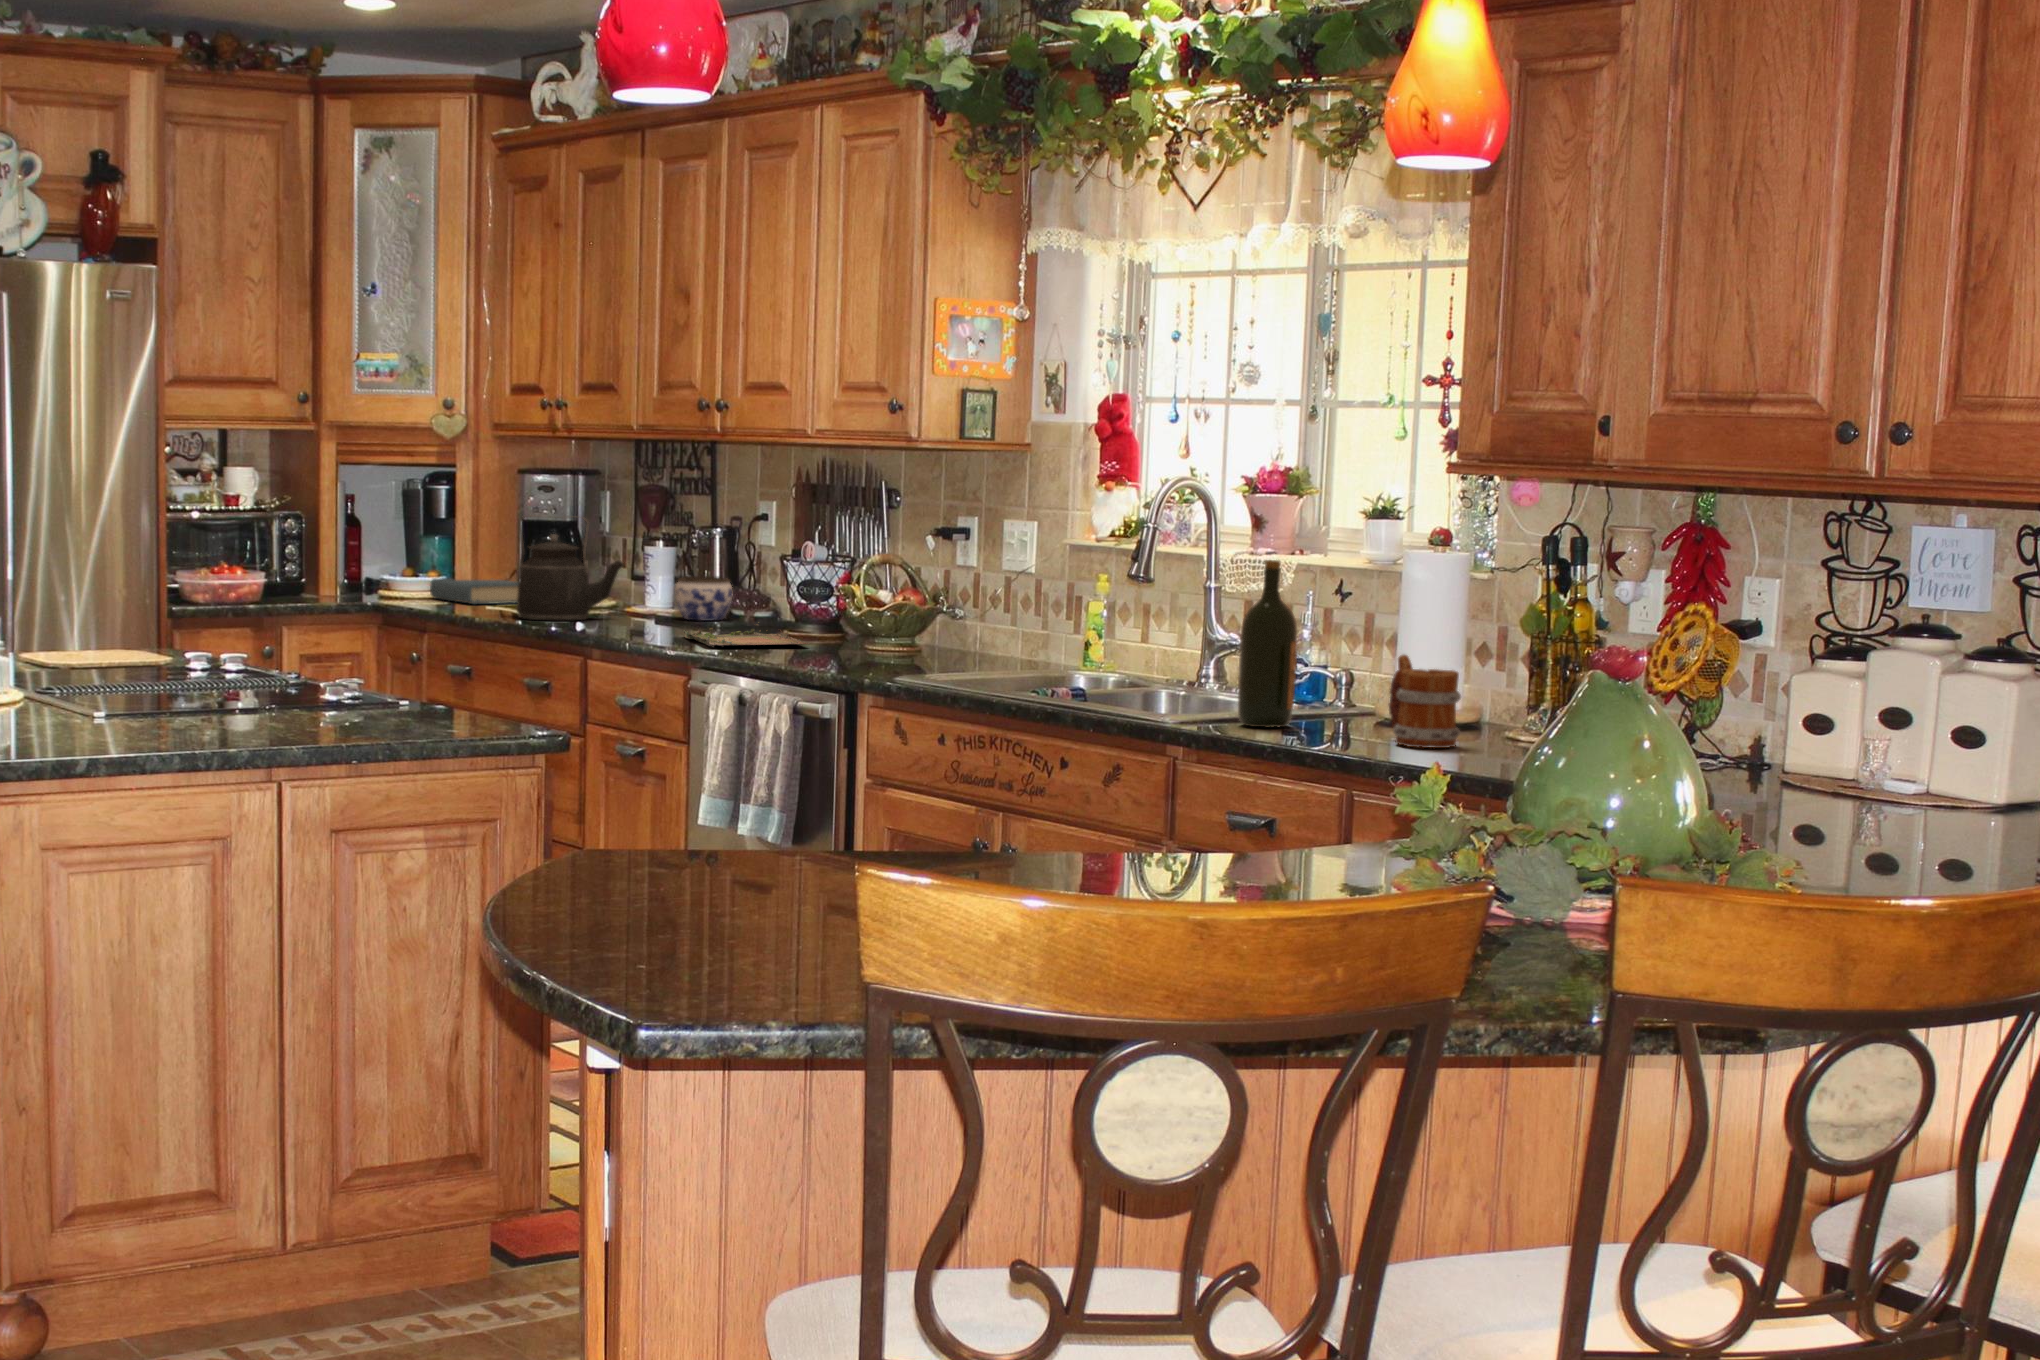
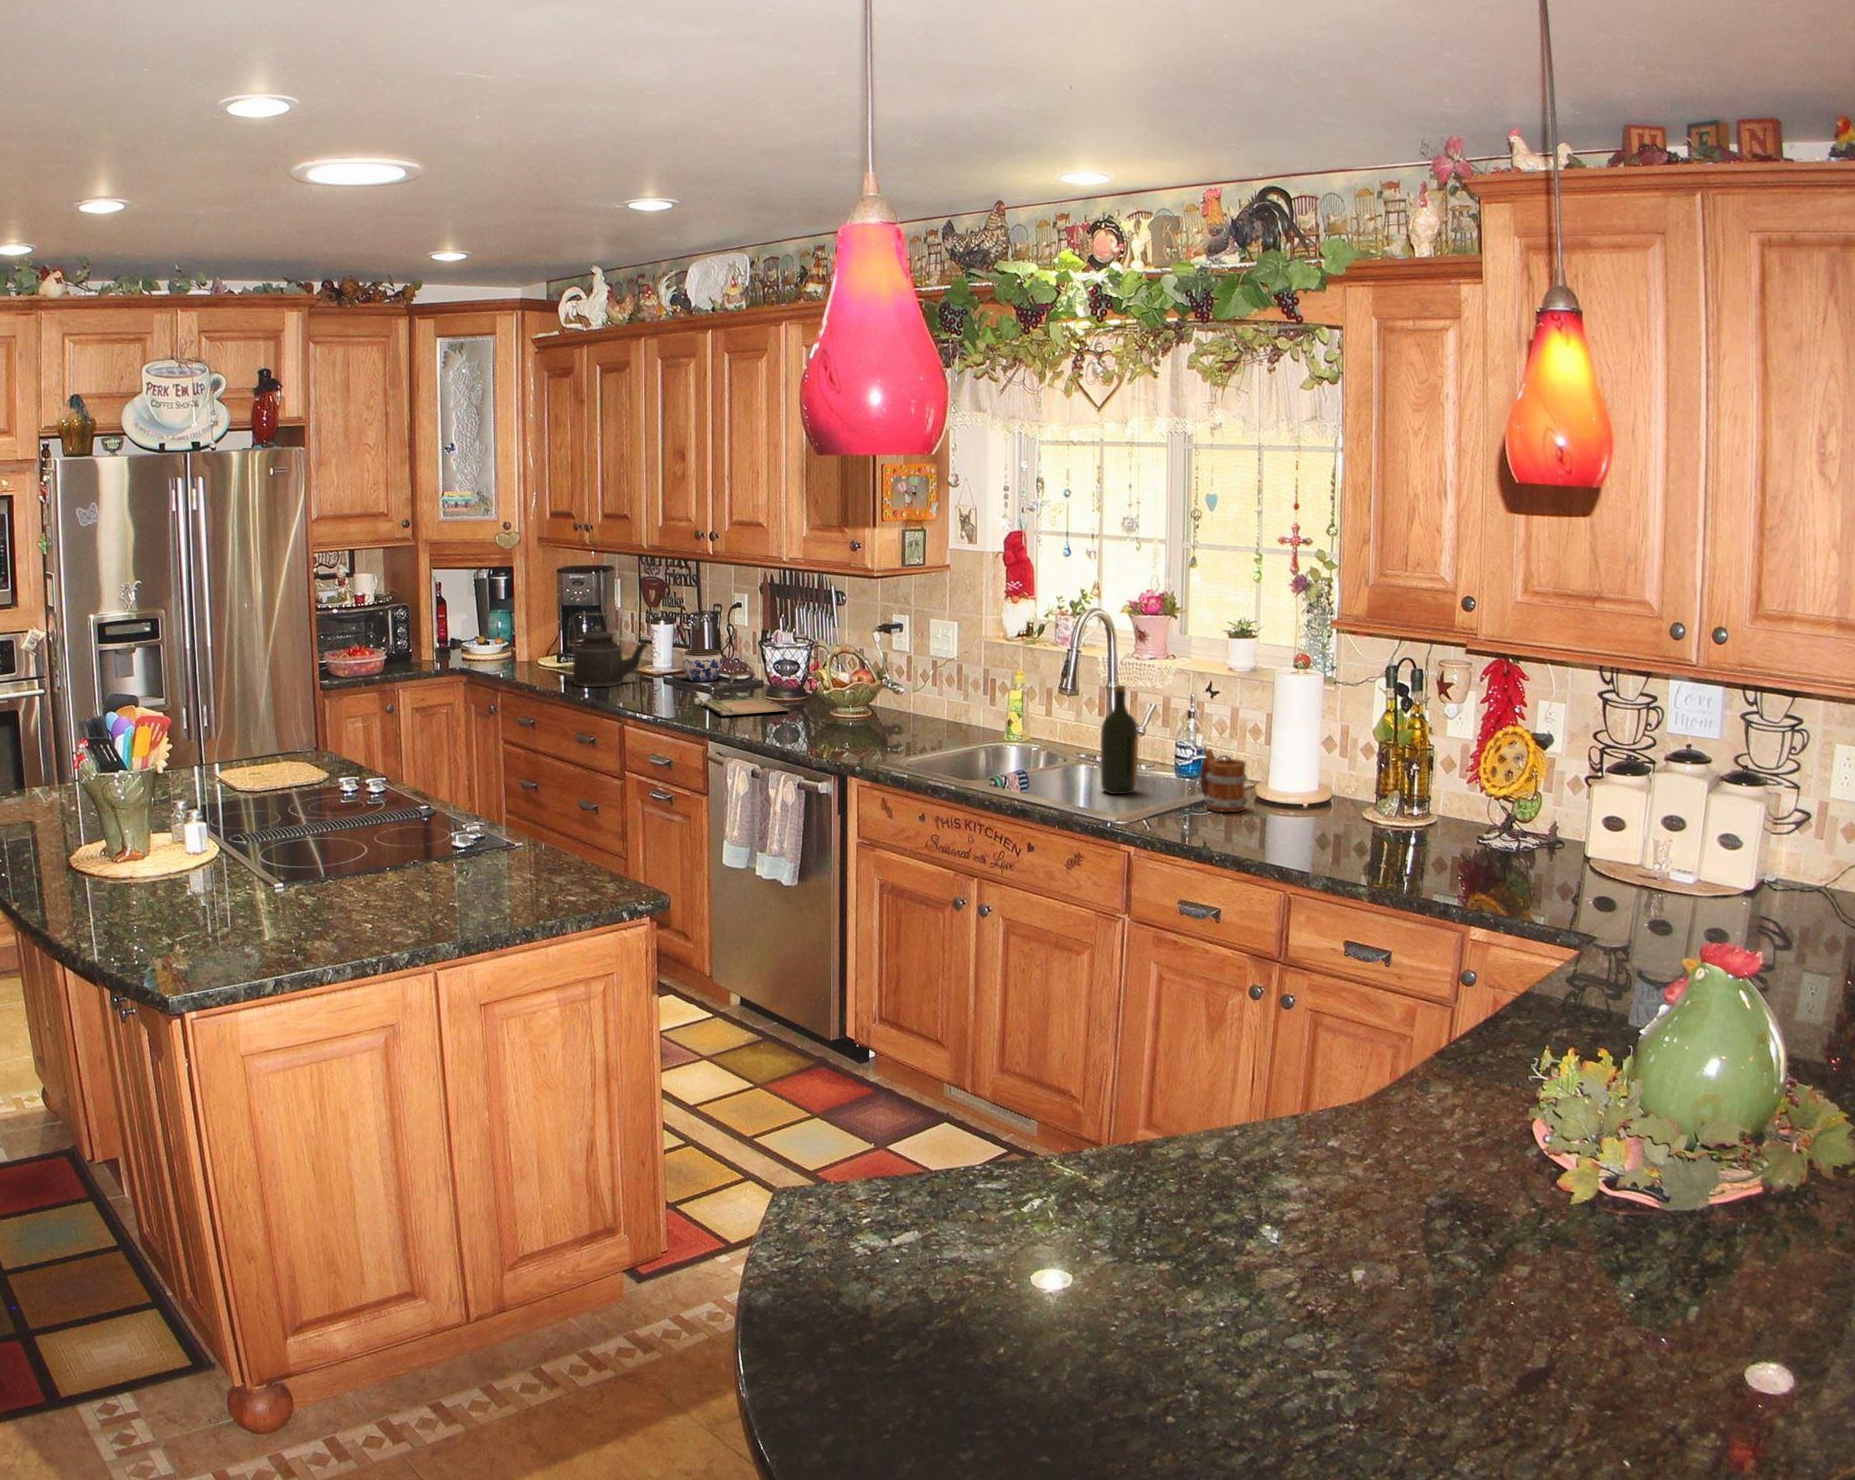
hardback book: present [430,578,518,604] -> none [500,644,571,669]

